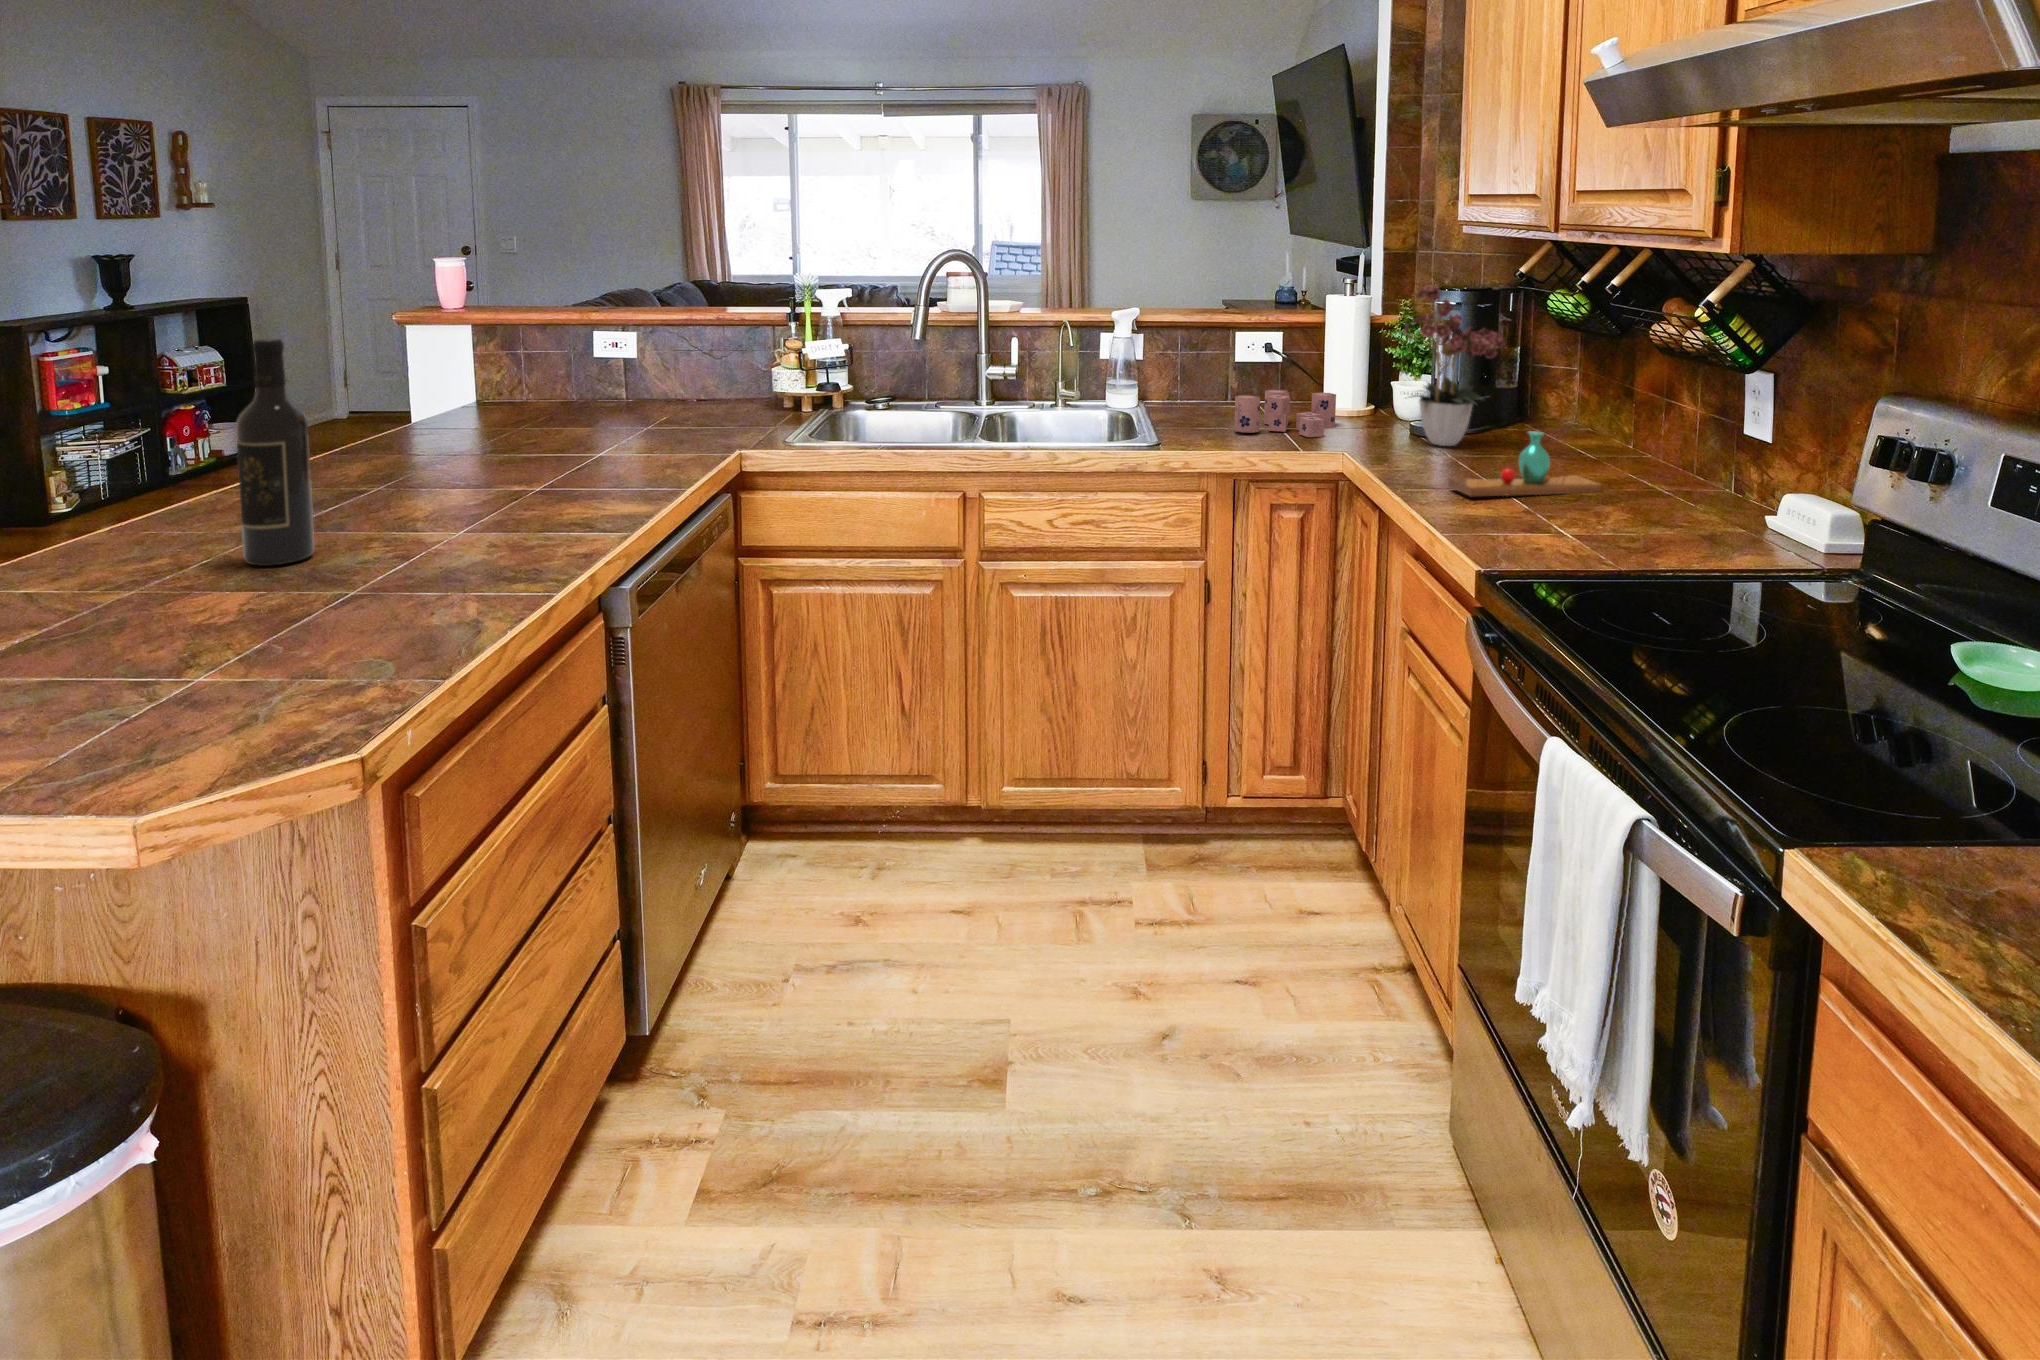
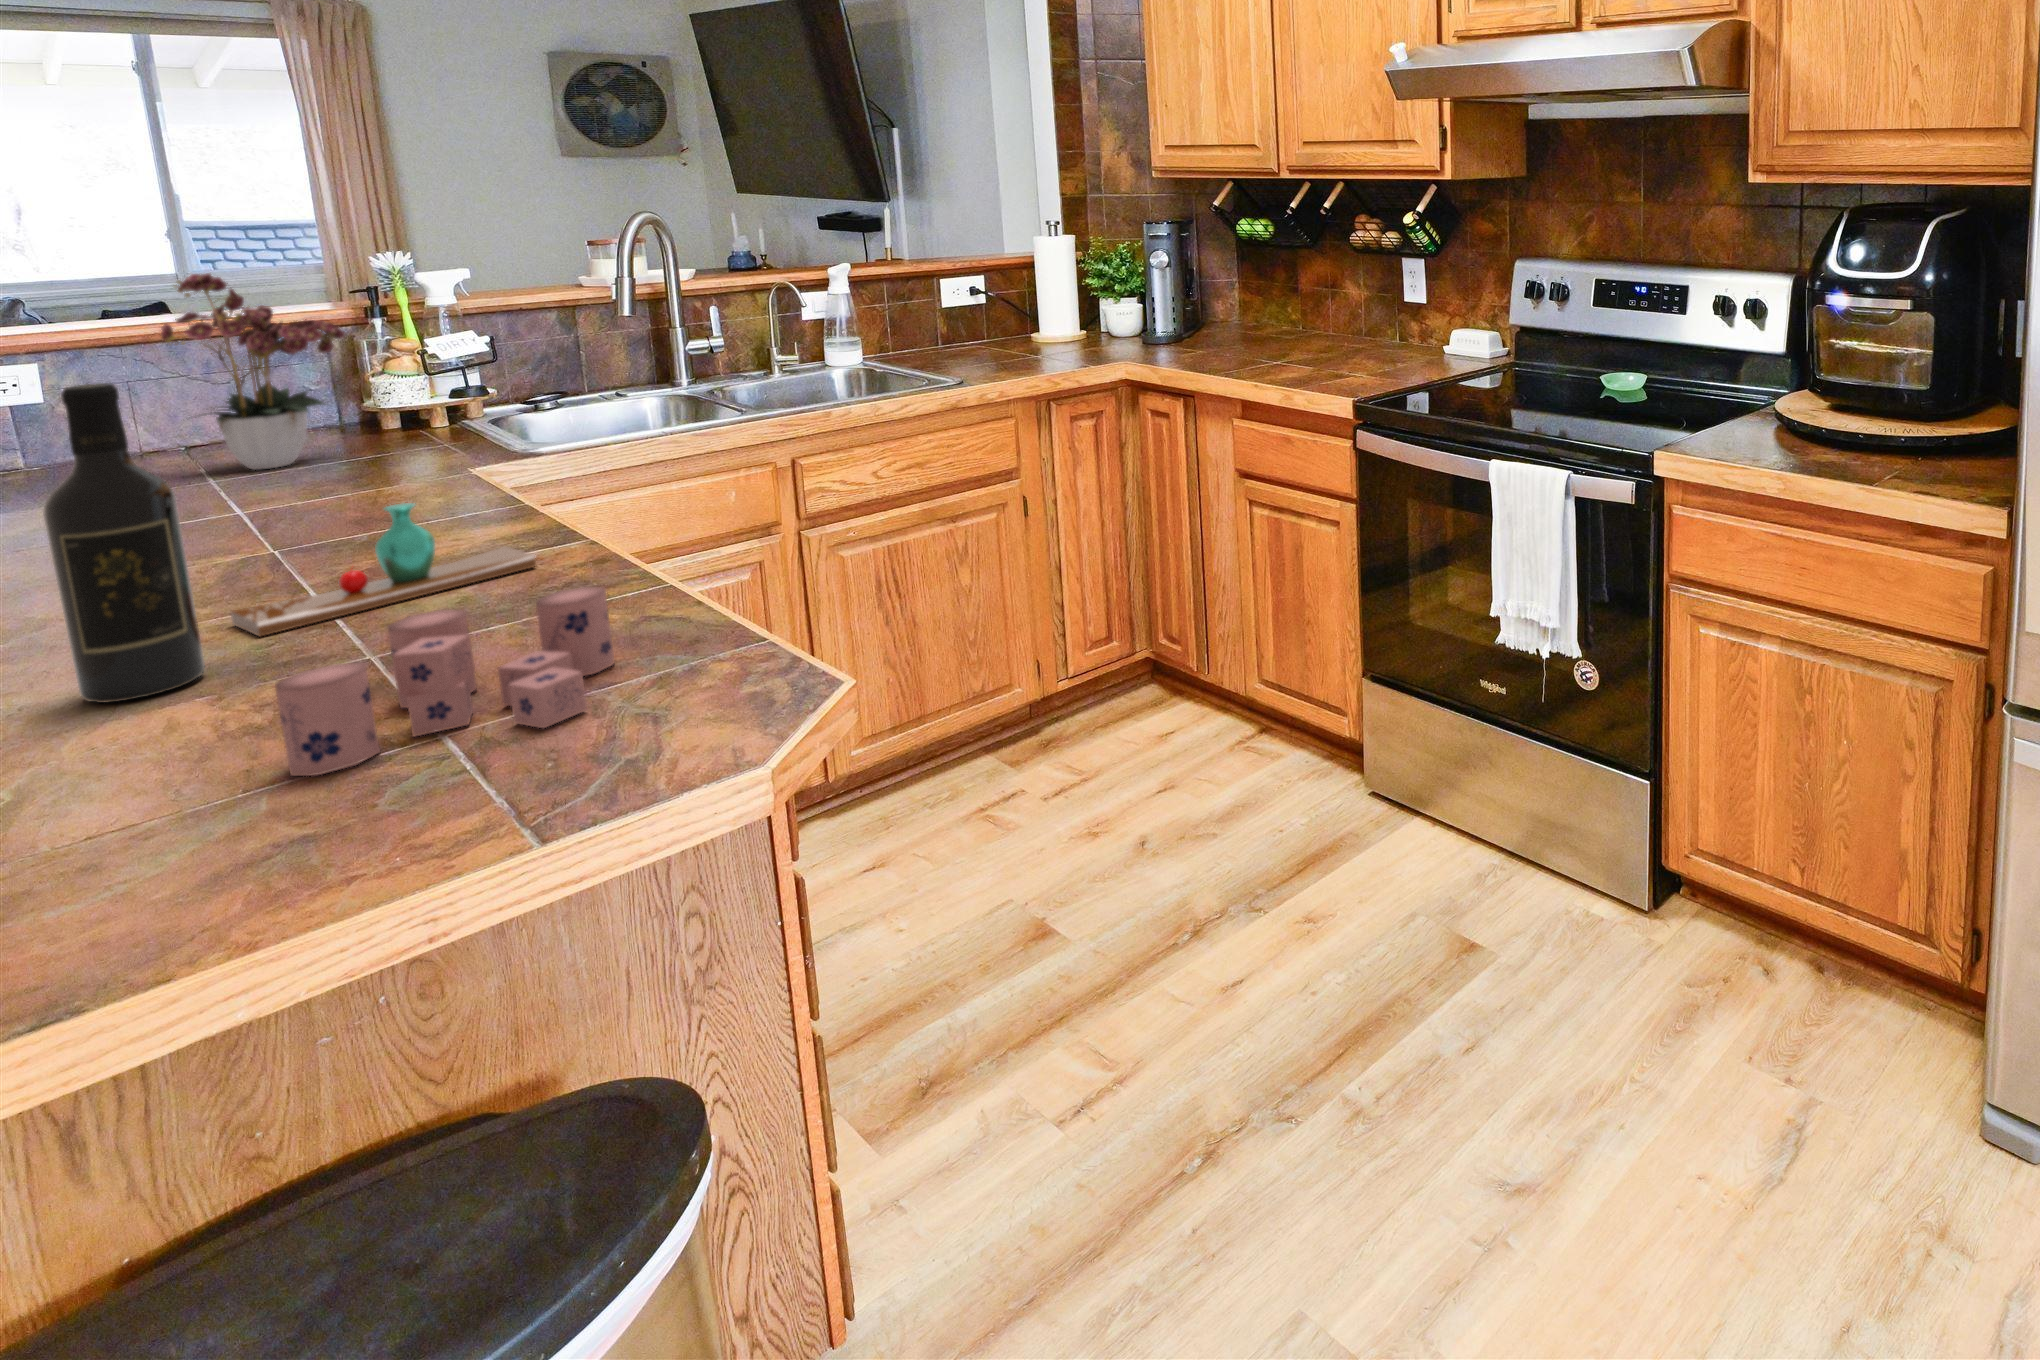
flower arrangement: present [1404,286,1505,446] -> present [161,273,346,469]
candle: present [1234,390,1336,437] -> present [275,587,615,776]
vase: present [1449,431,1601,496] -> present [231,503,536,636]

